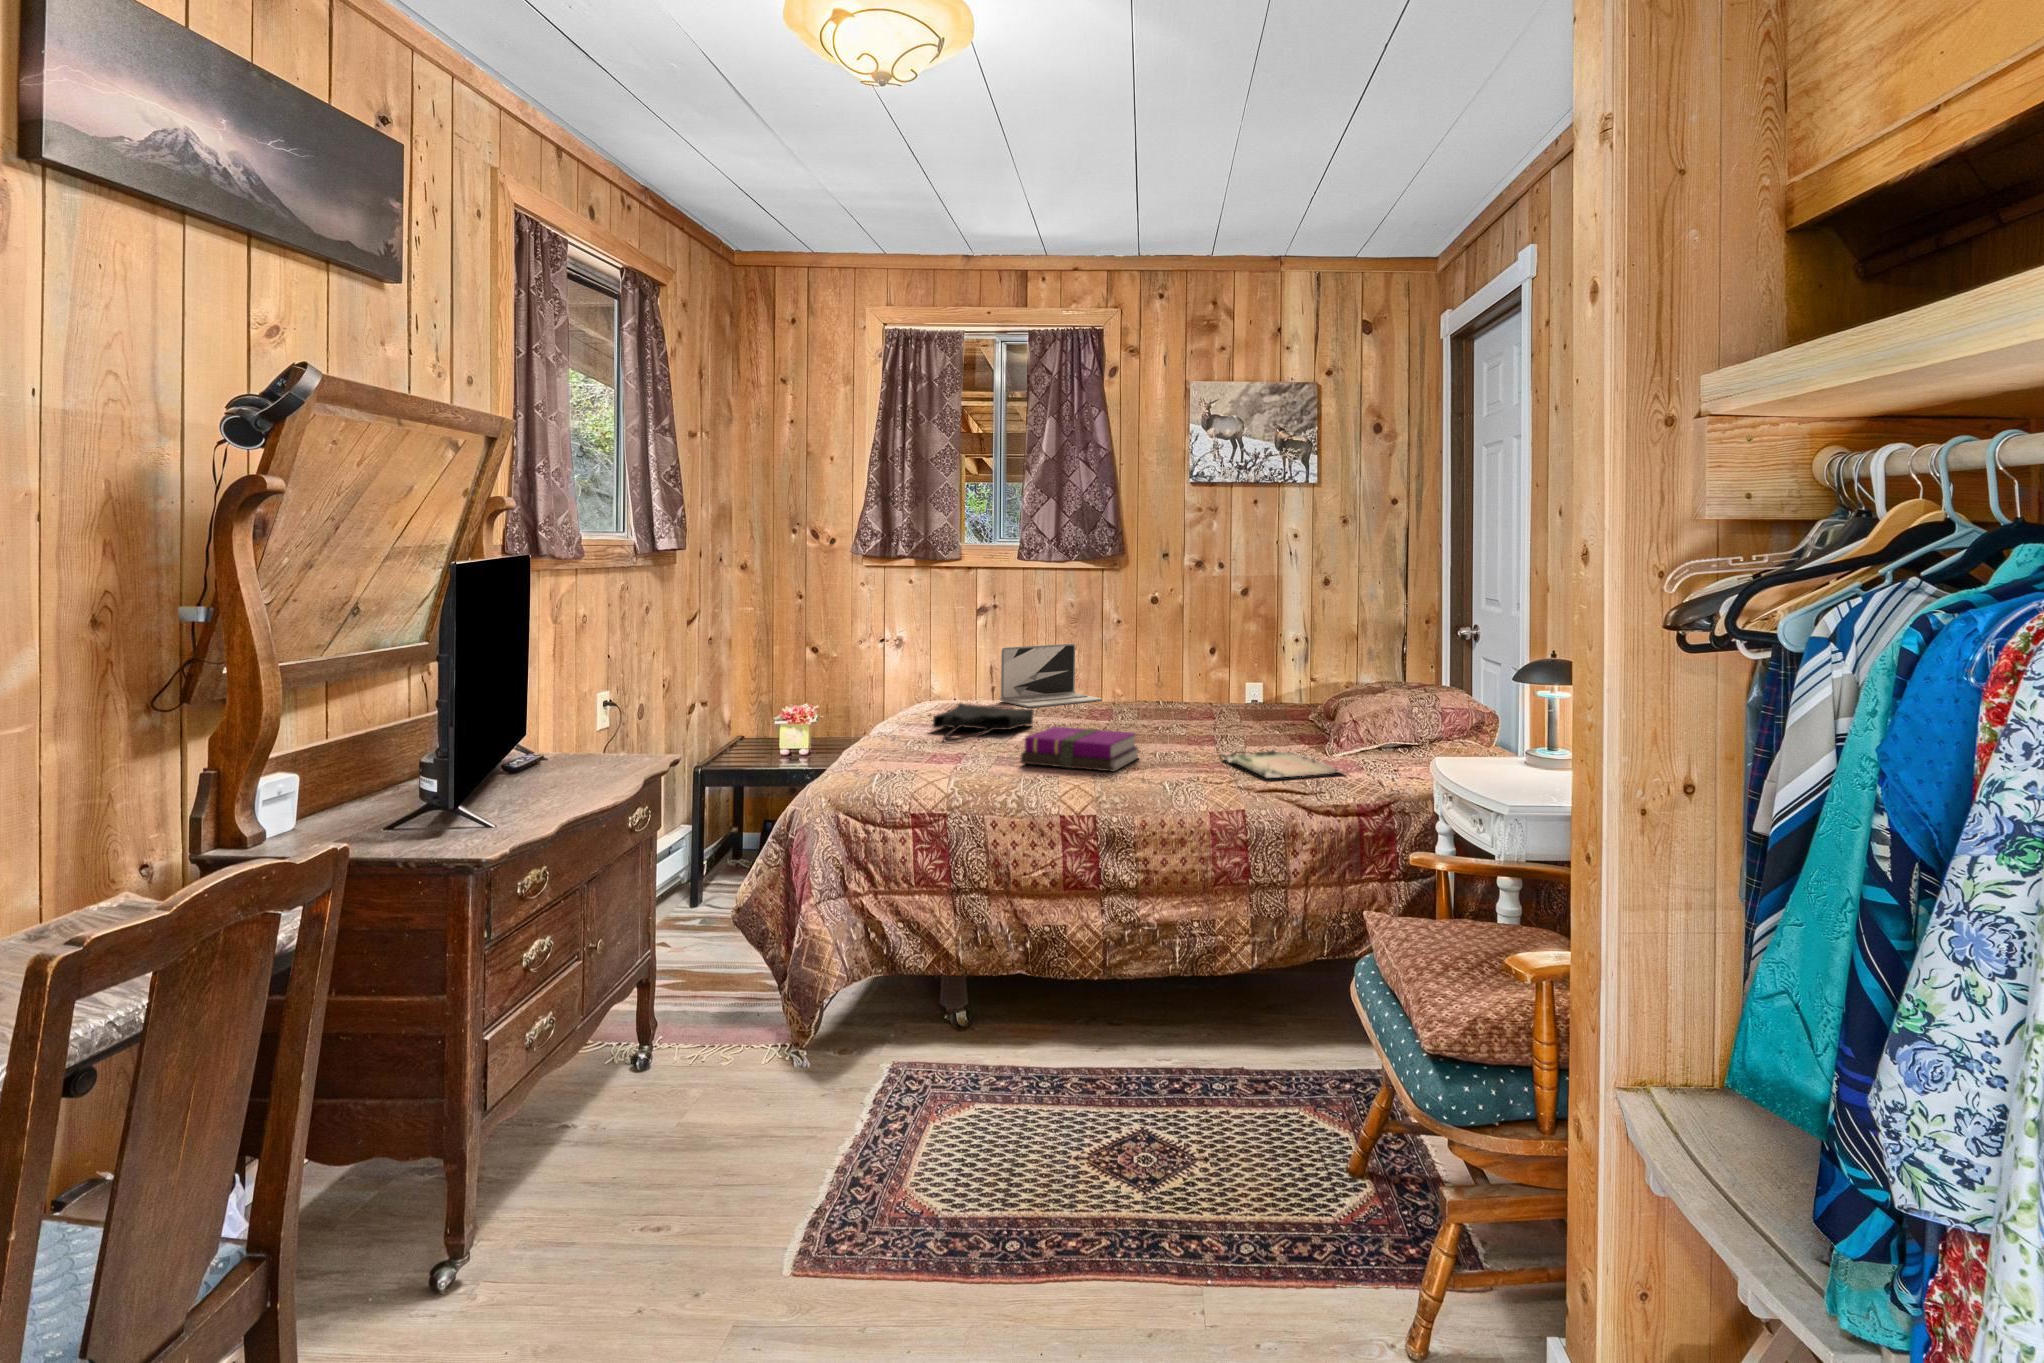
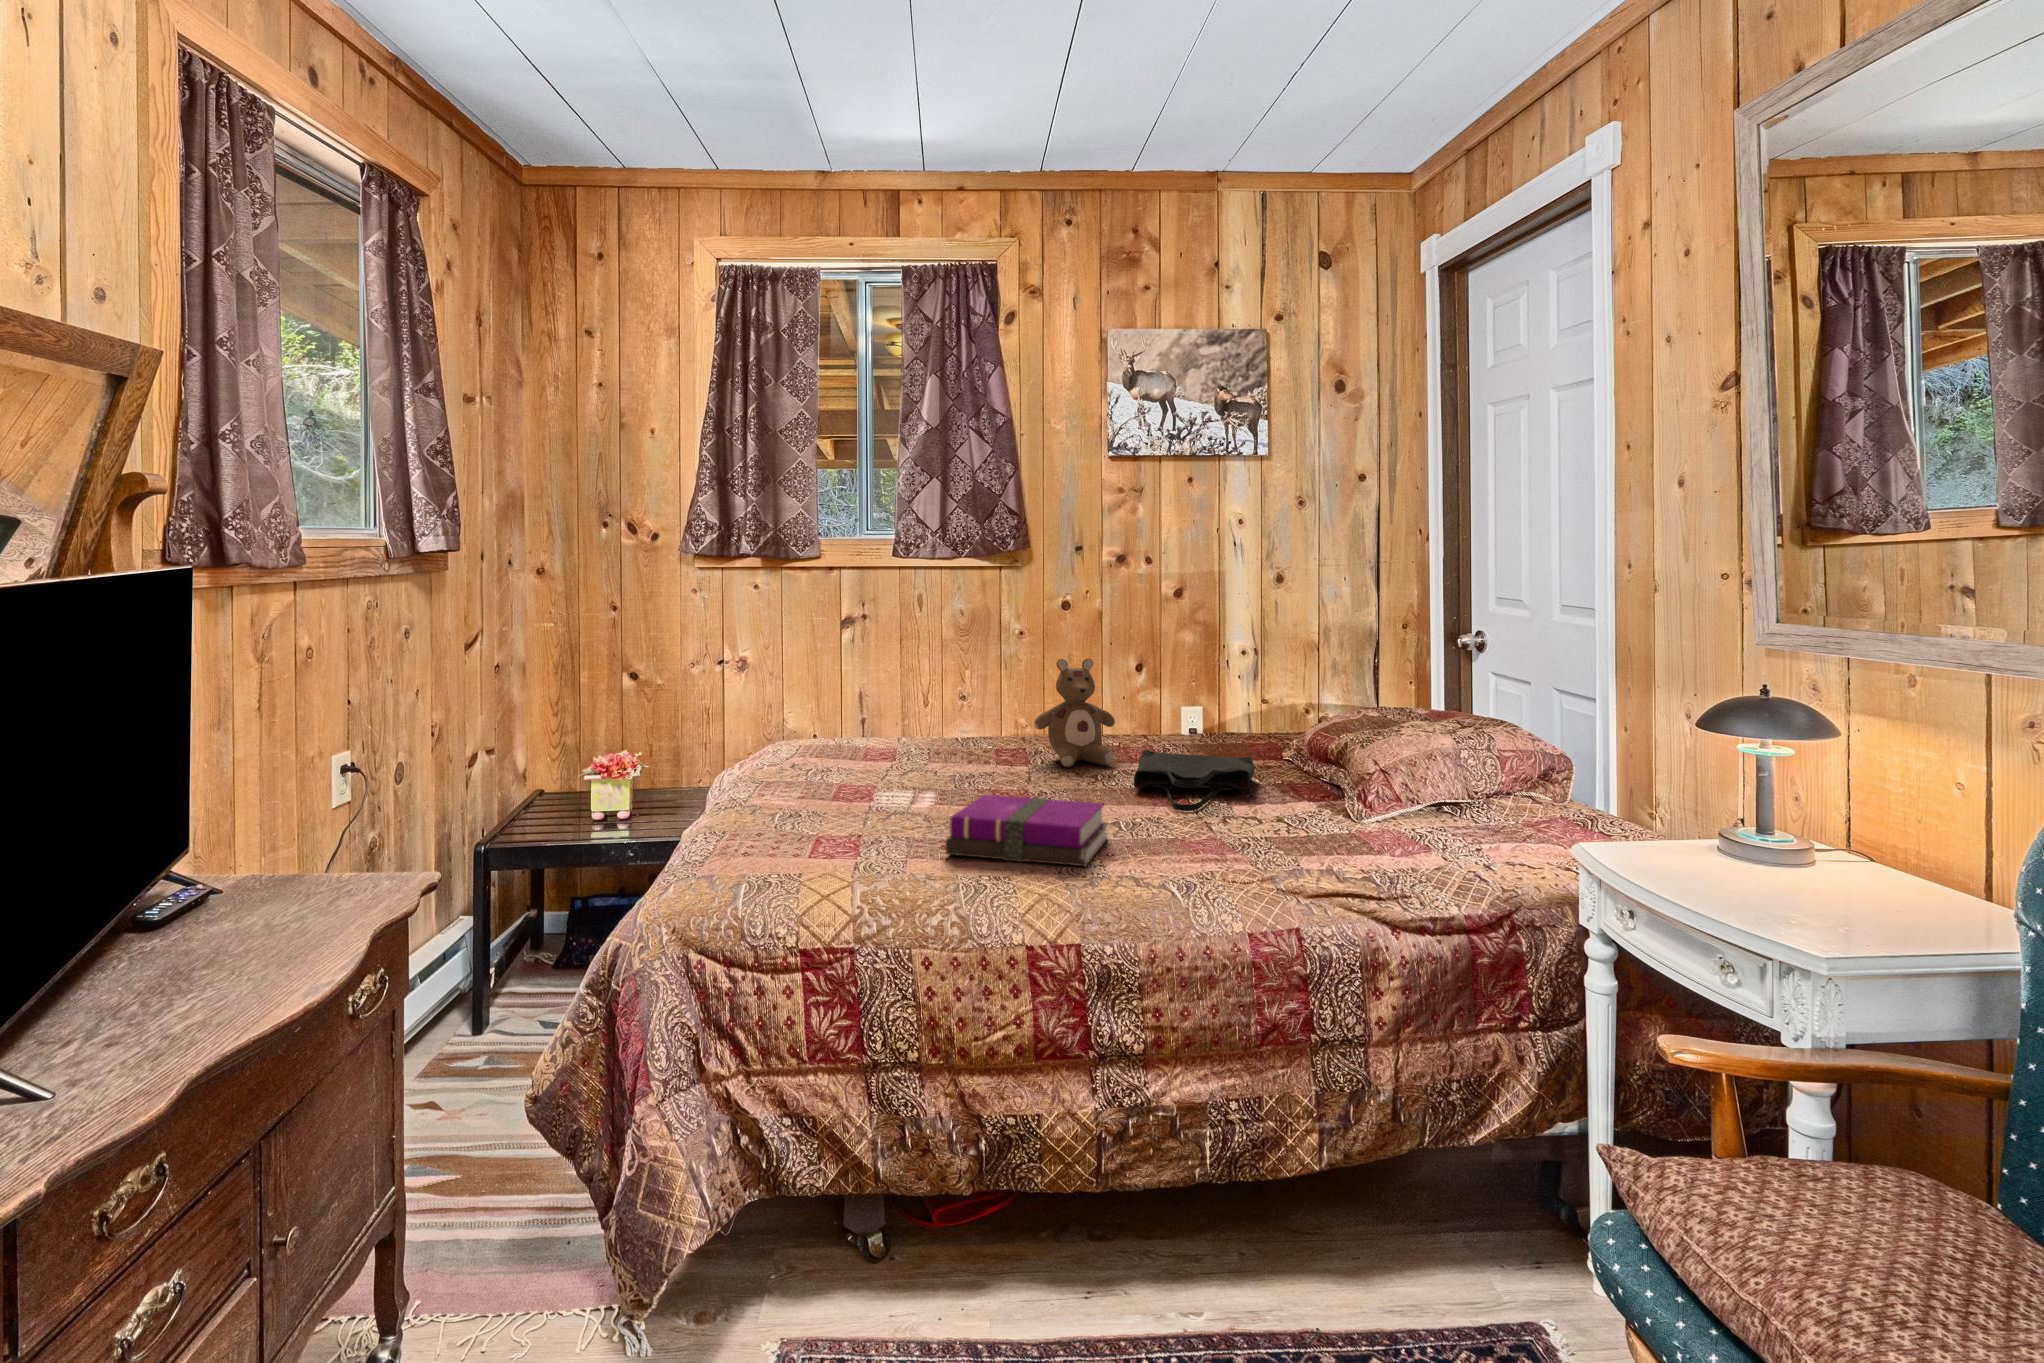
stuffed bear: none [1114,637,1176,718] -> present [1034,658,1115,767]
laptop: present [1000,644,1102,707] -> none [877,665,1008,753]
tote bag: present [933,704,1034,742] -> present [1134,750,1255,811]
tray: present [1222,746,1342,779] -> none [1222,812,1420,876]

